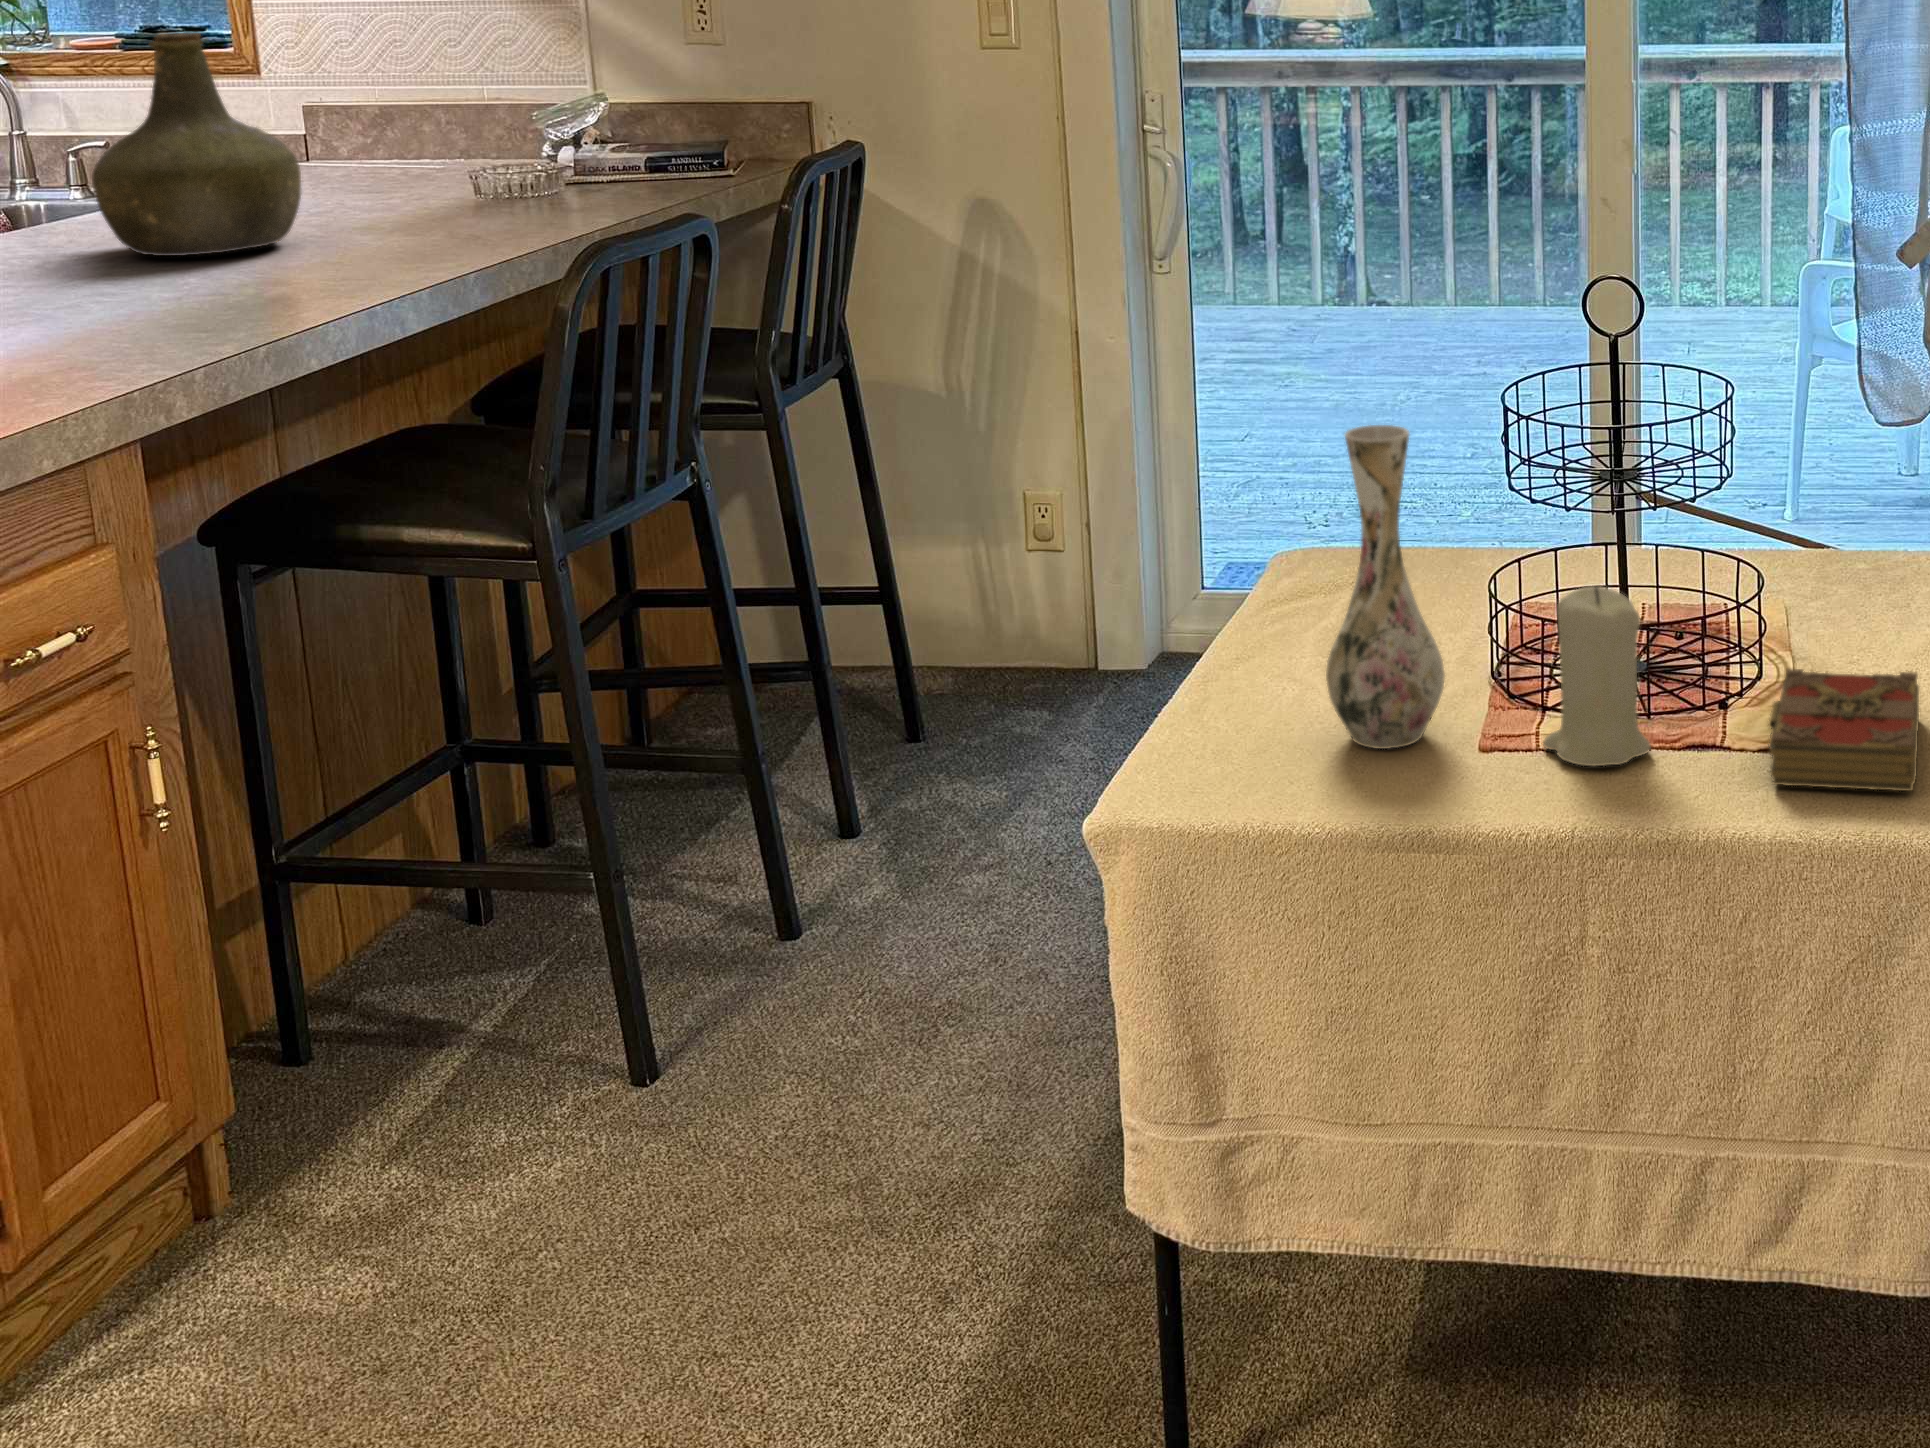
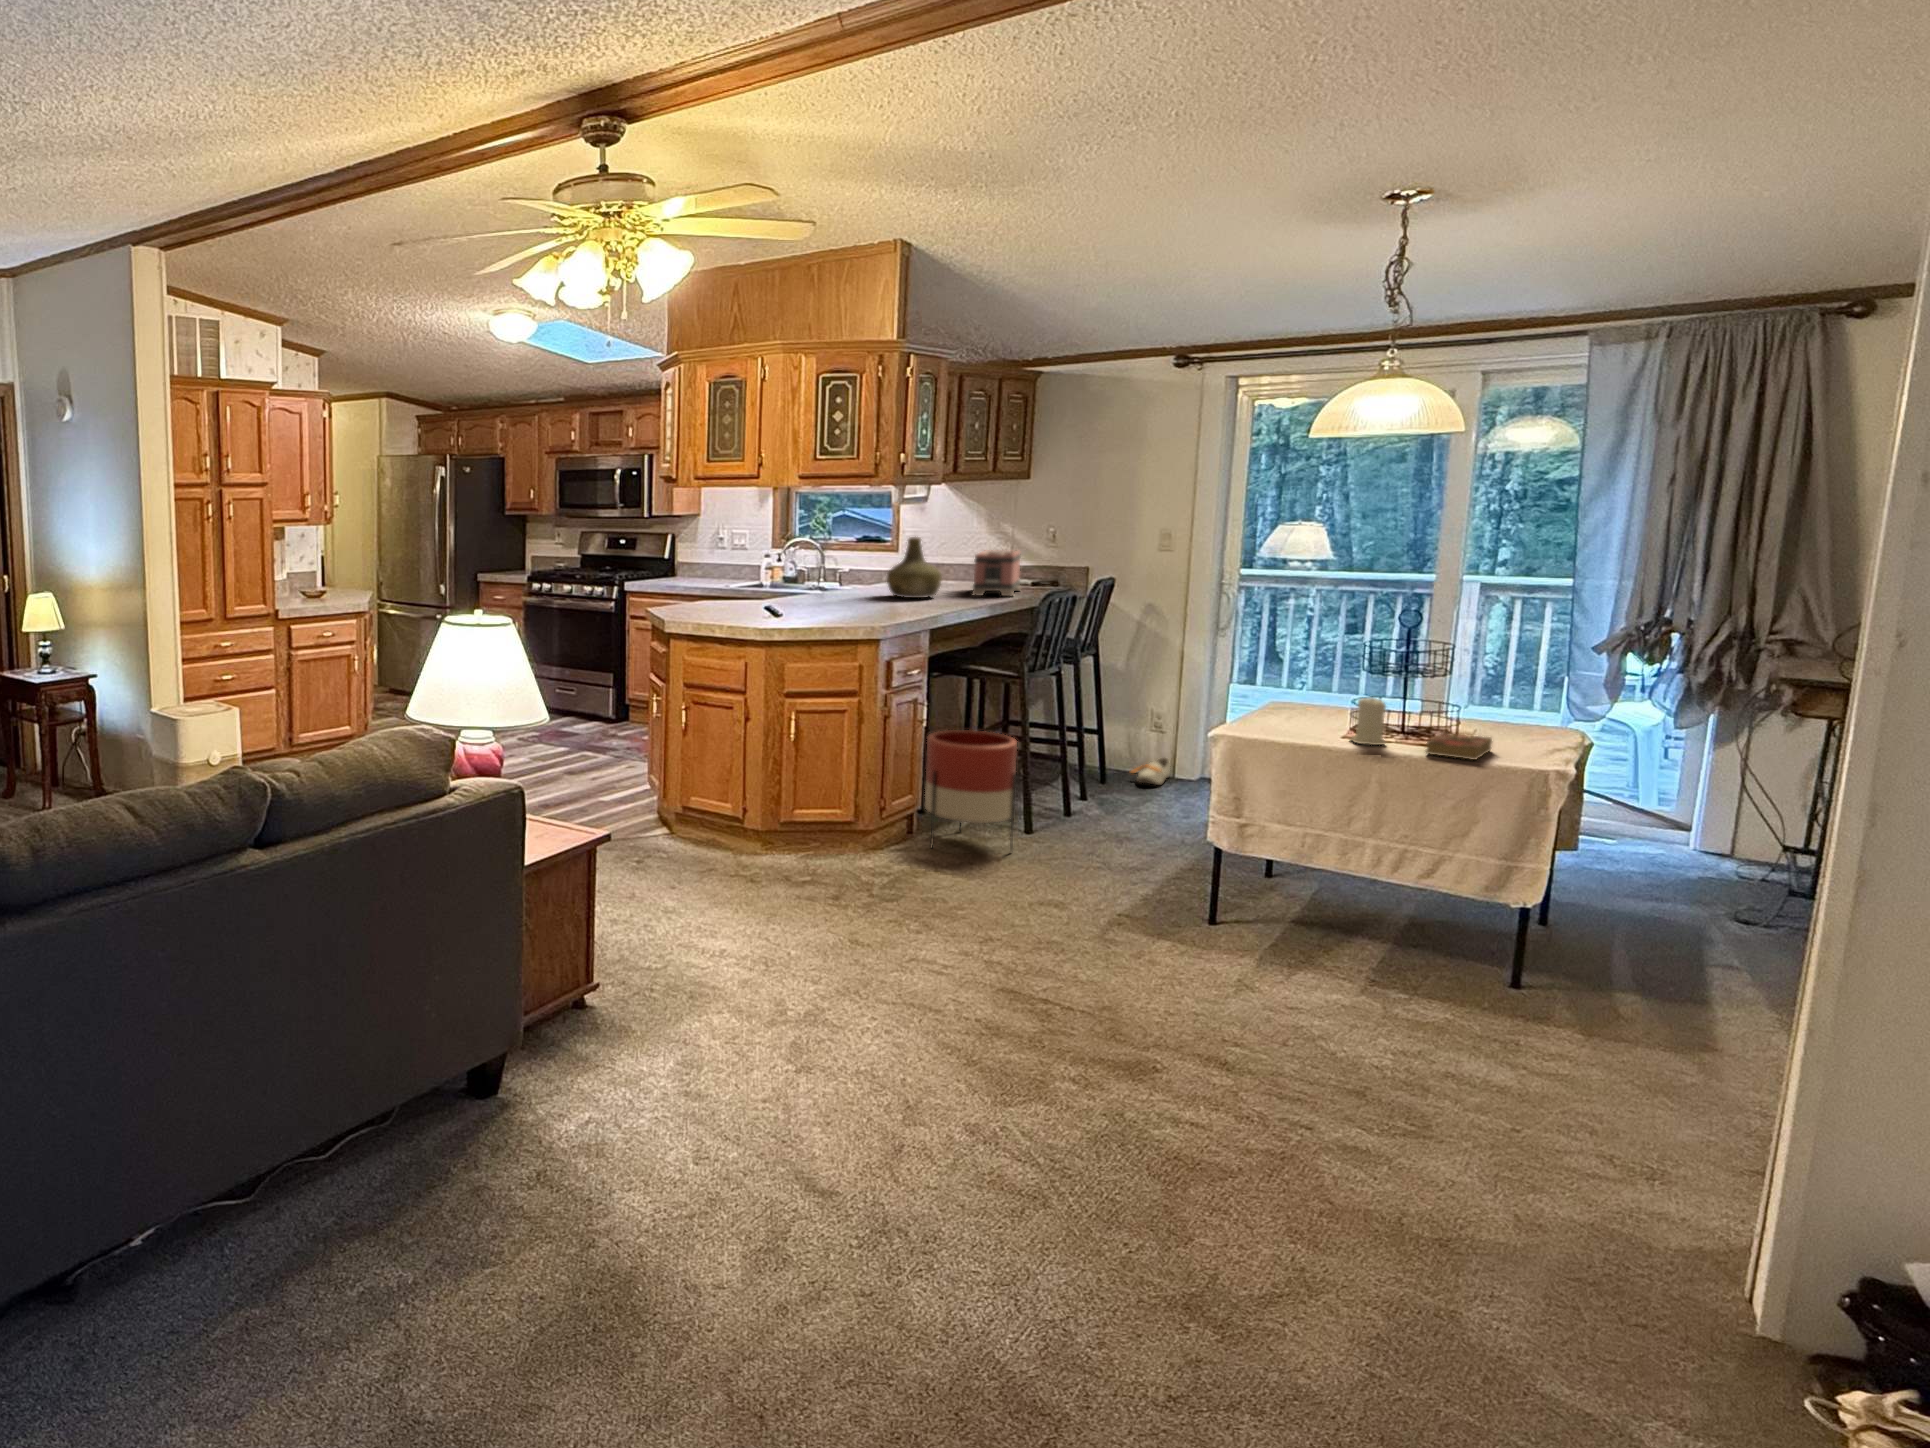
toaster: none [419,63,605,223] -> present [972,550,1021,596]
vase: present [1326,425,1445,749] -> none [1278,648,1318,735]
shoe: none [972,626,1076,723] -> present [1131,758,1170,785]
planter: none [179,769,570,1301] -> present [925,730,1017,852]

